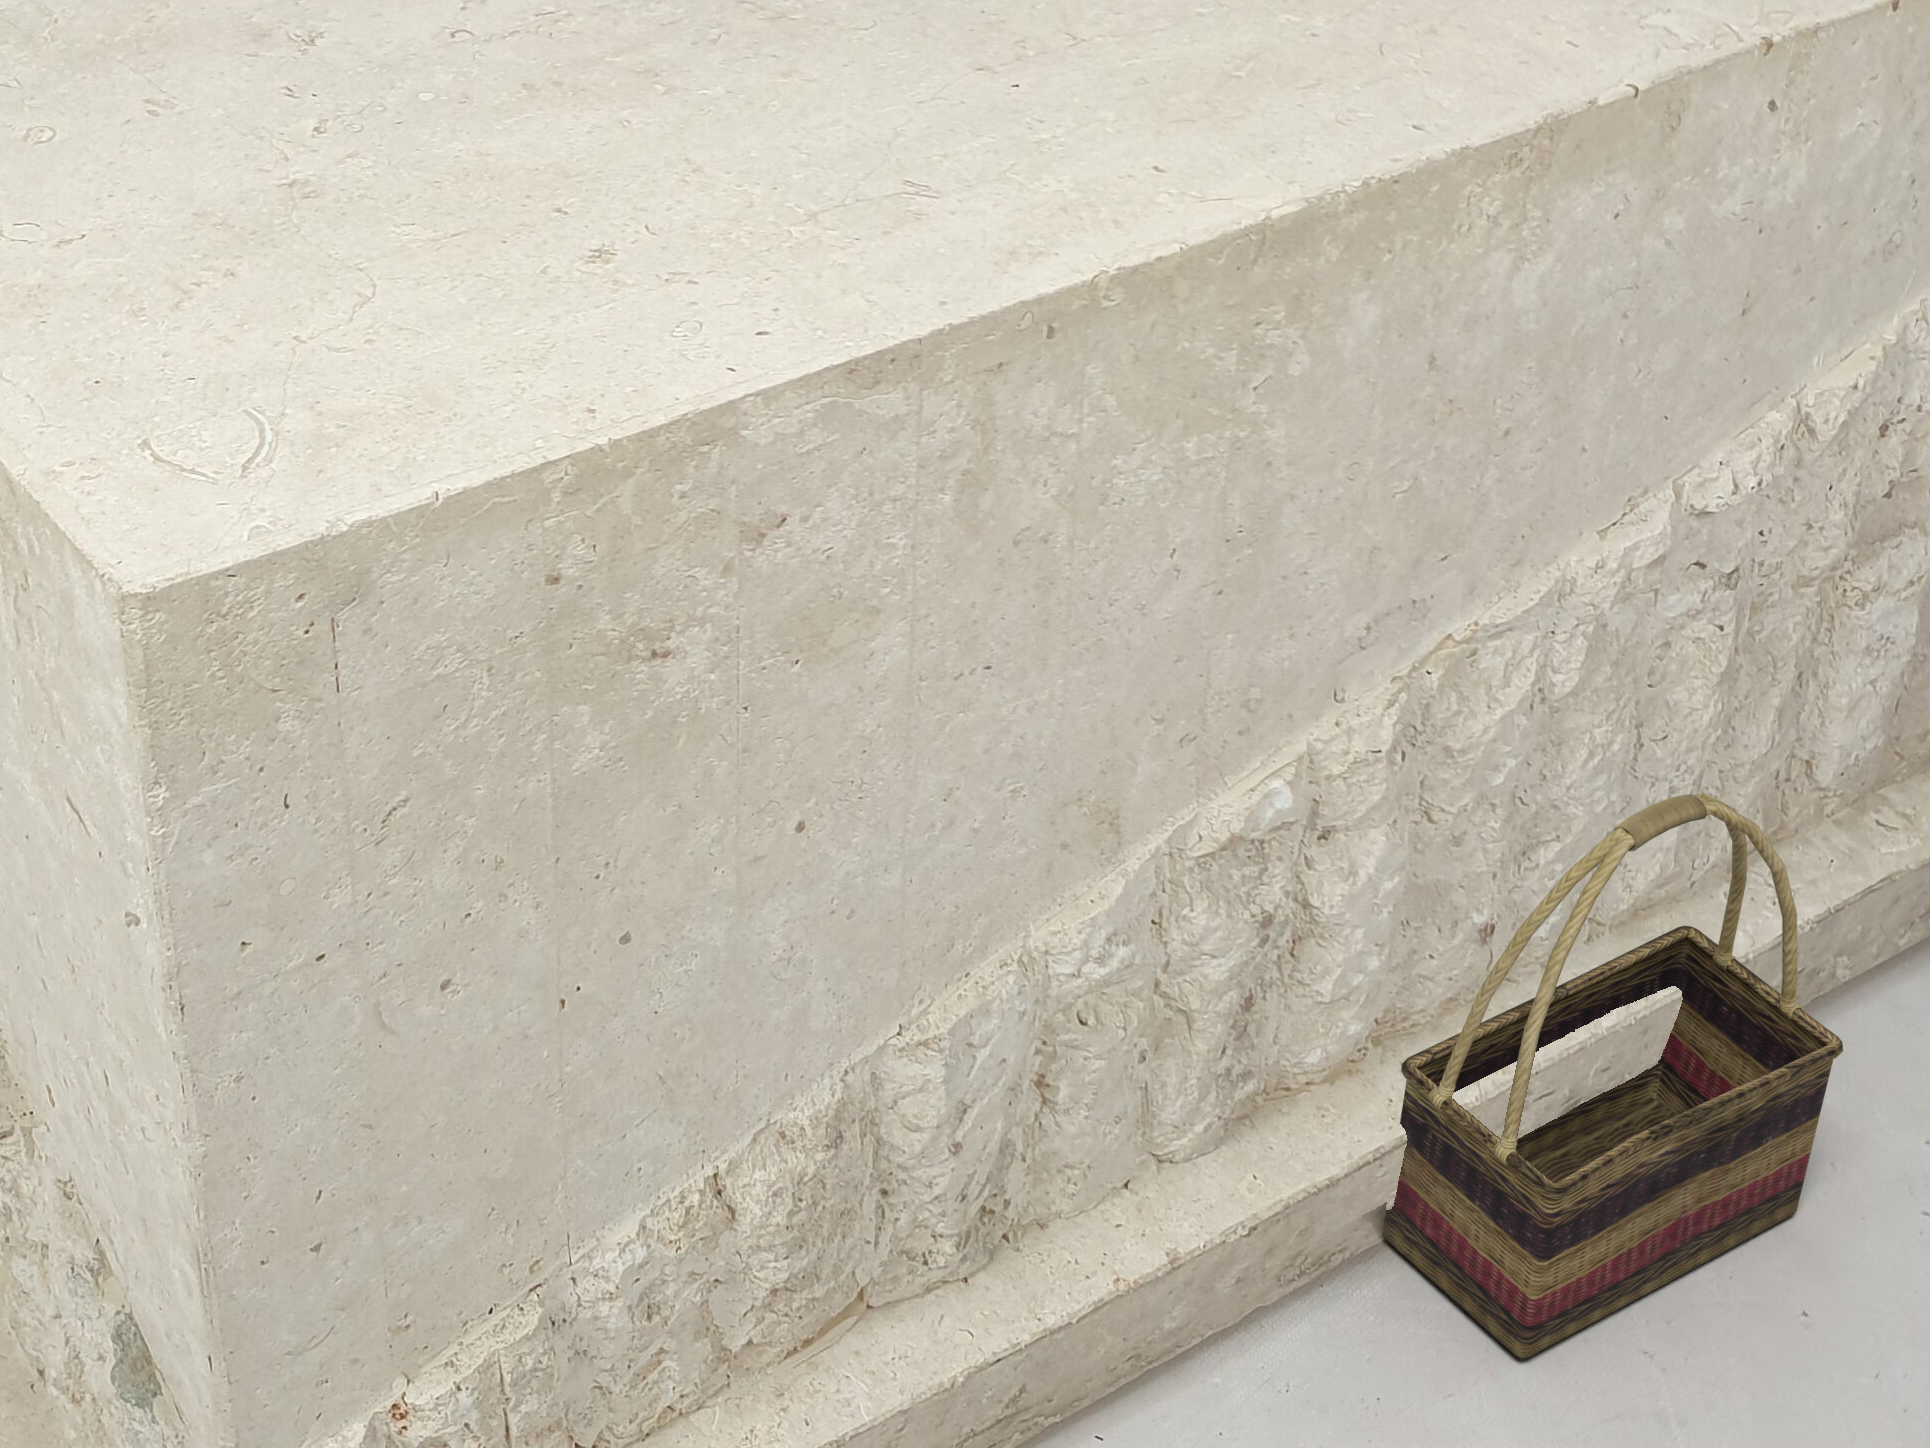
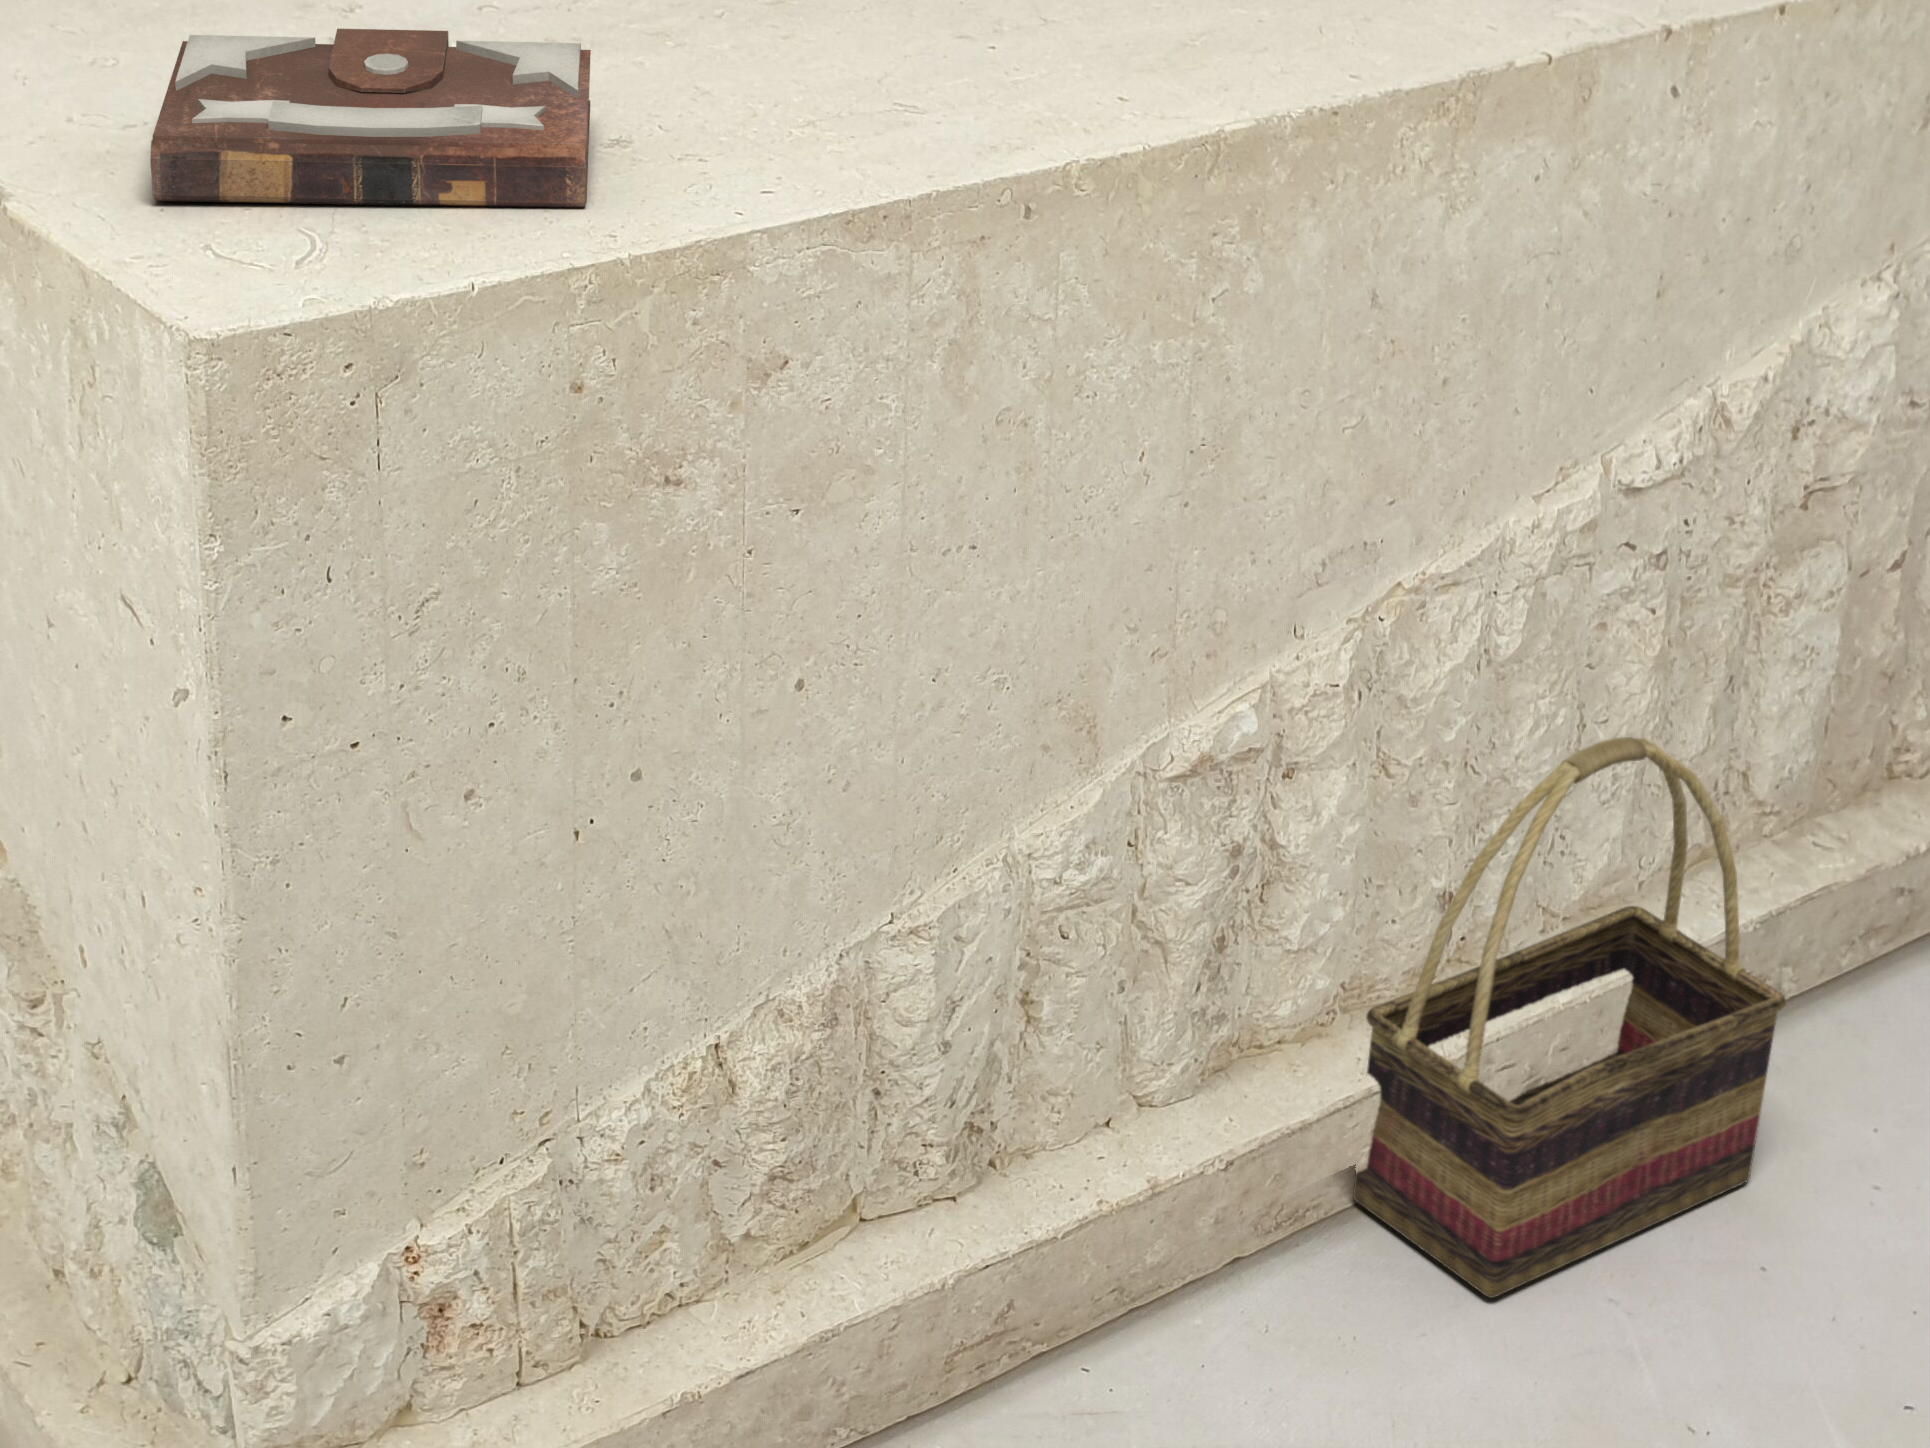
book: none [89,130,573,365] -> present [150,29,591,208]

